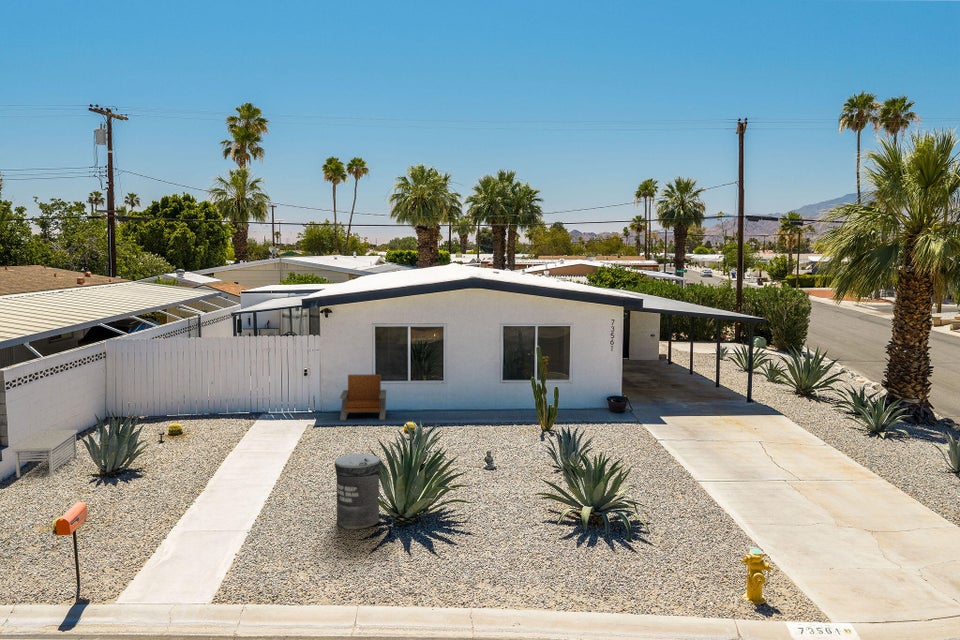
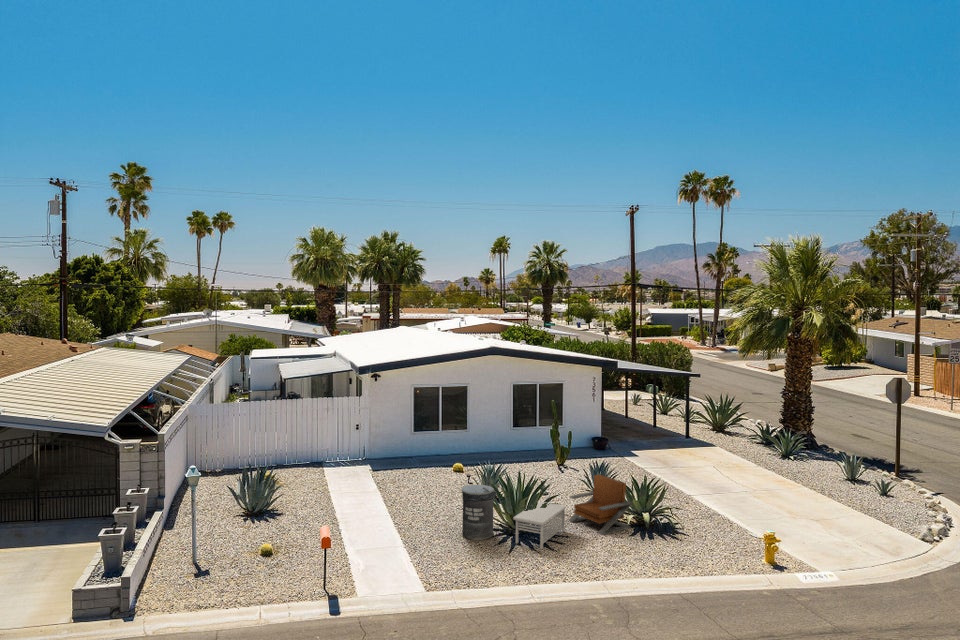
lounge chair: present [340,374,386,420] -> present [569,475,633,535]
storage bench: present [12,430,77,477] -> present [513,502,566,548]

